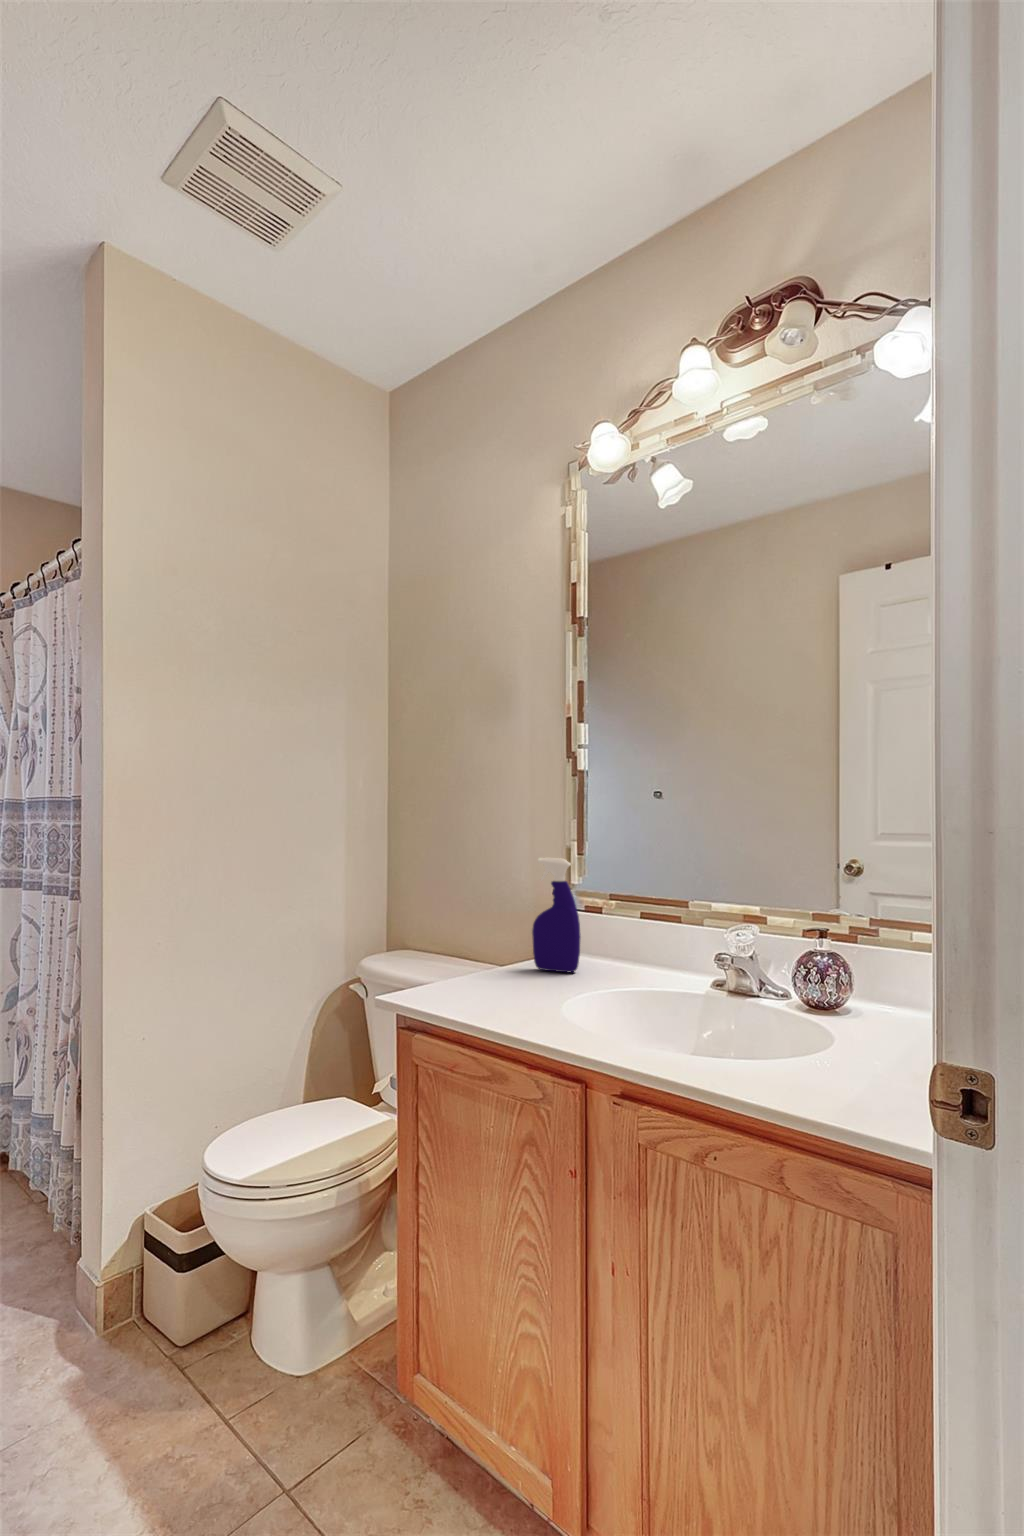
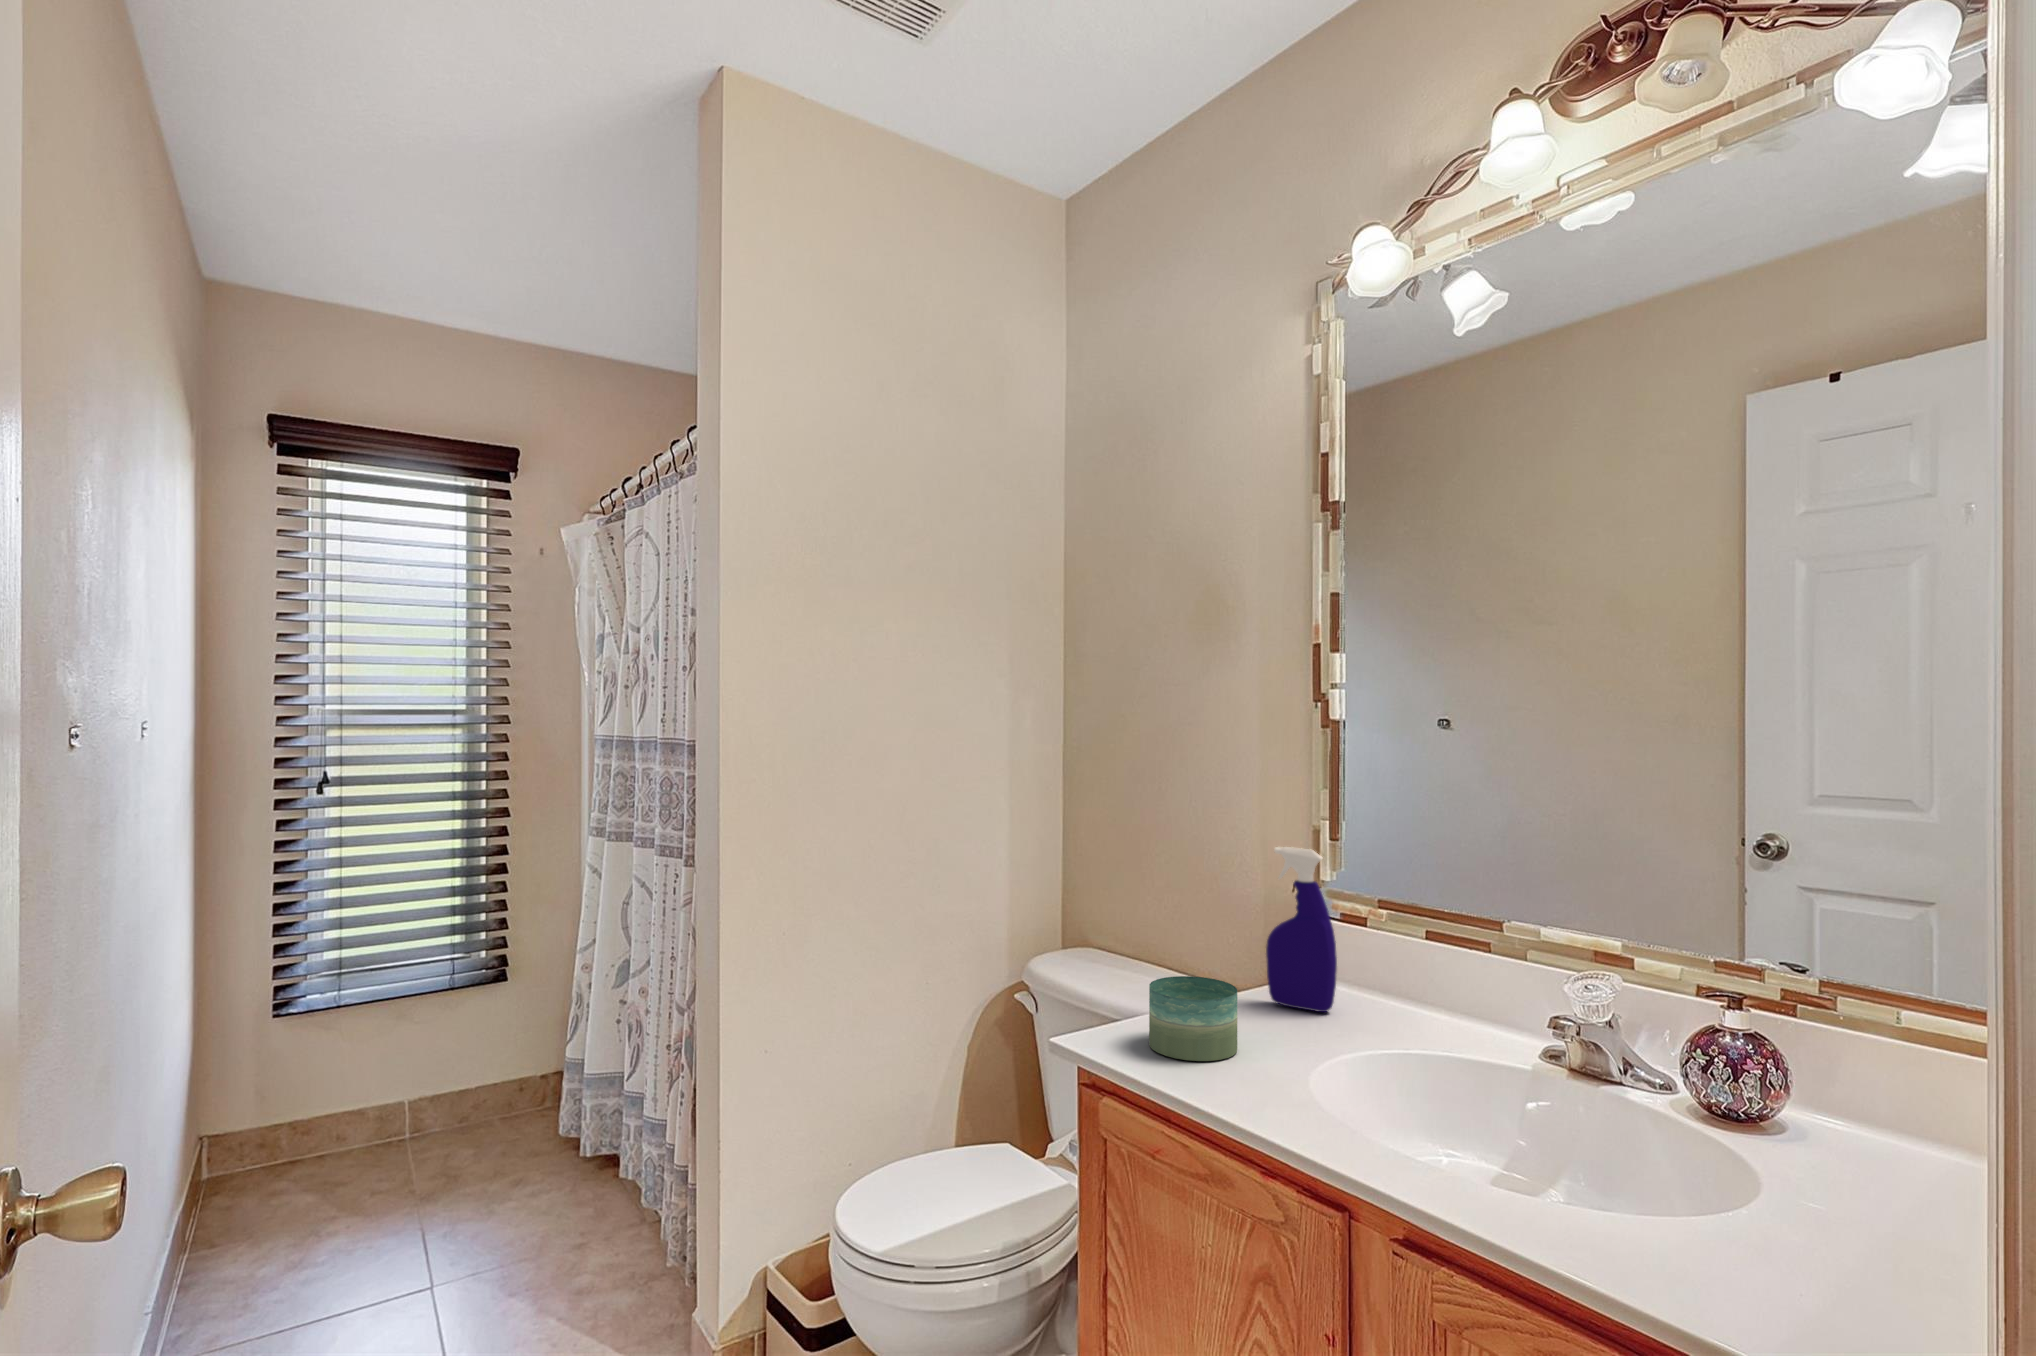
candle: none [450,948,512,1004] -> present [1149,976,1237,1061]

